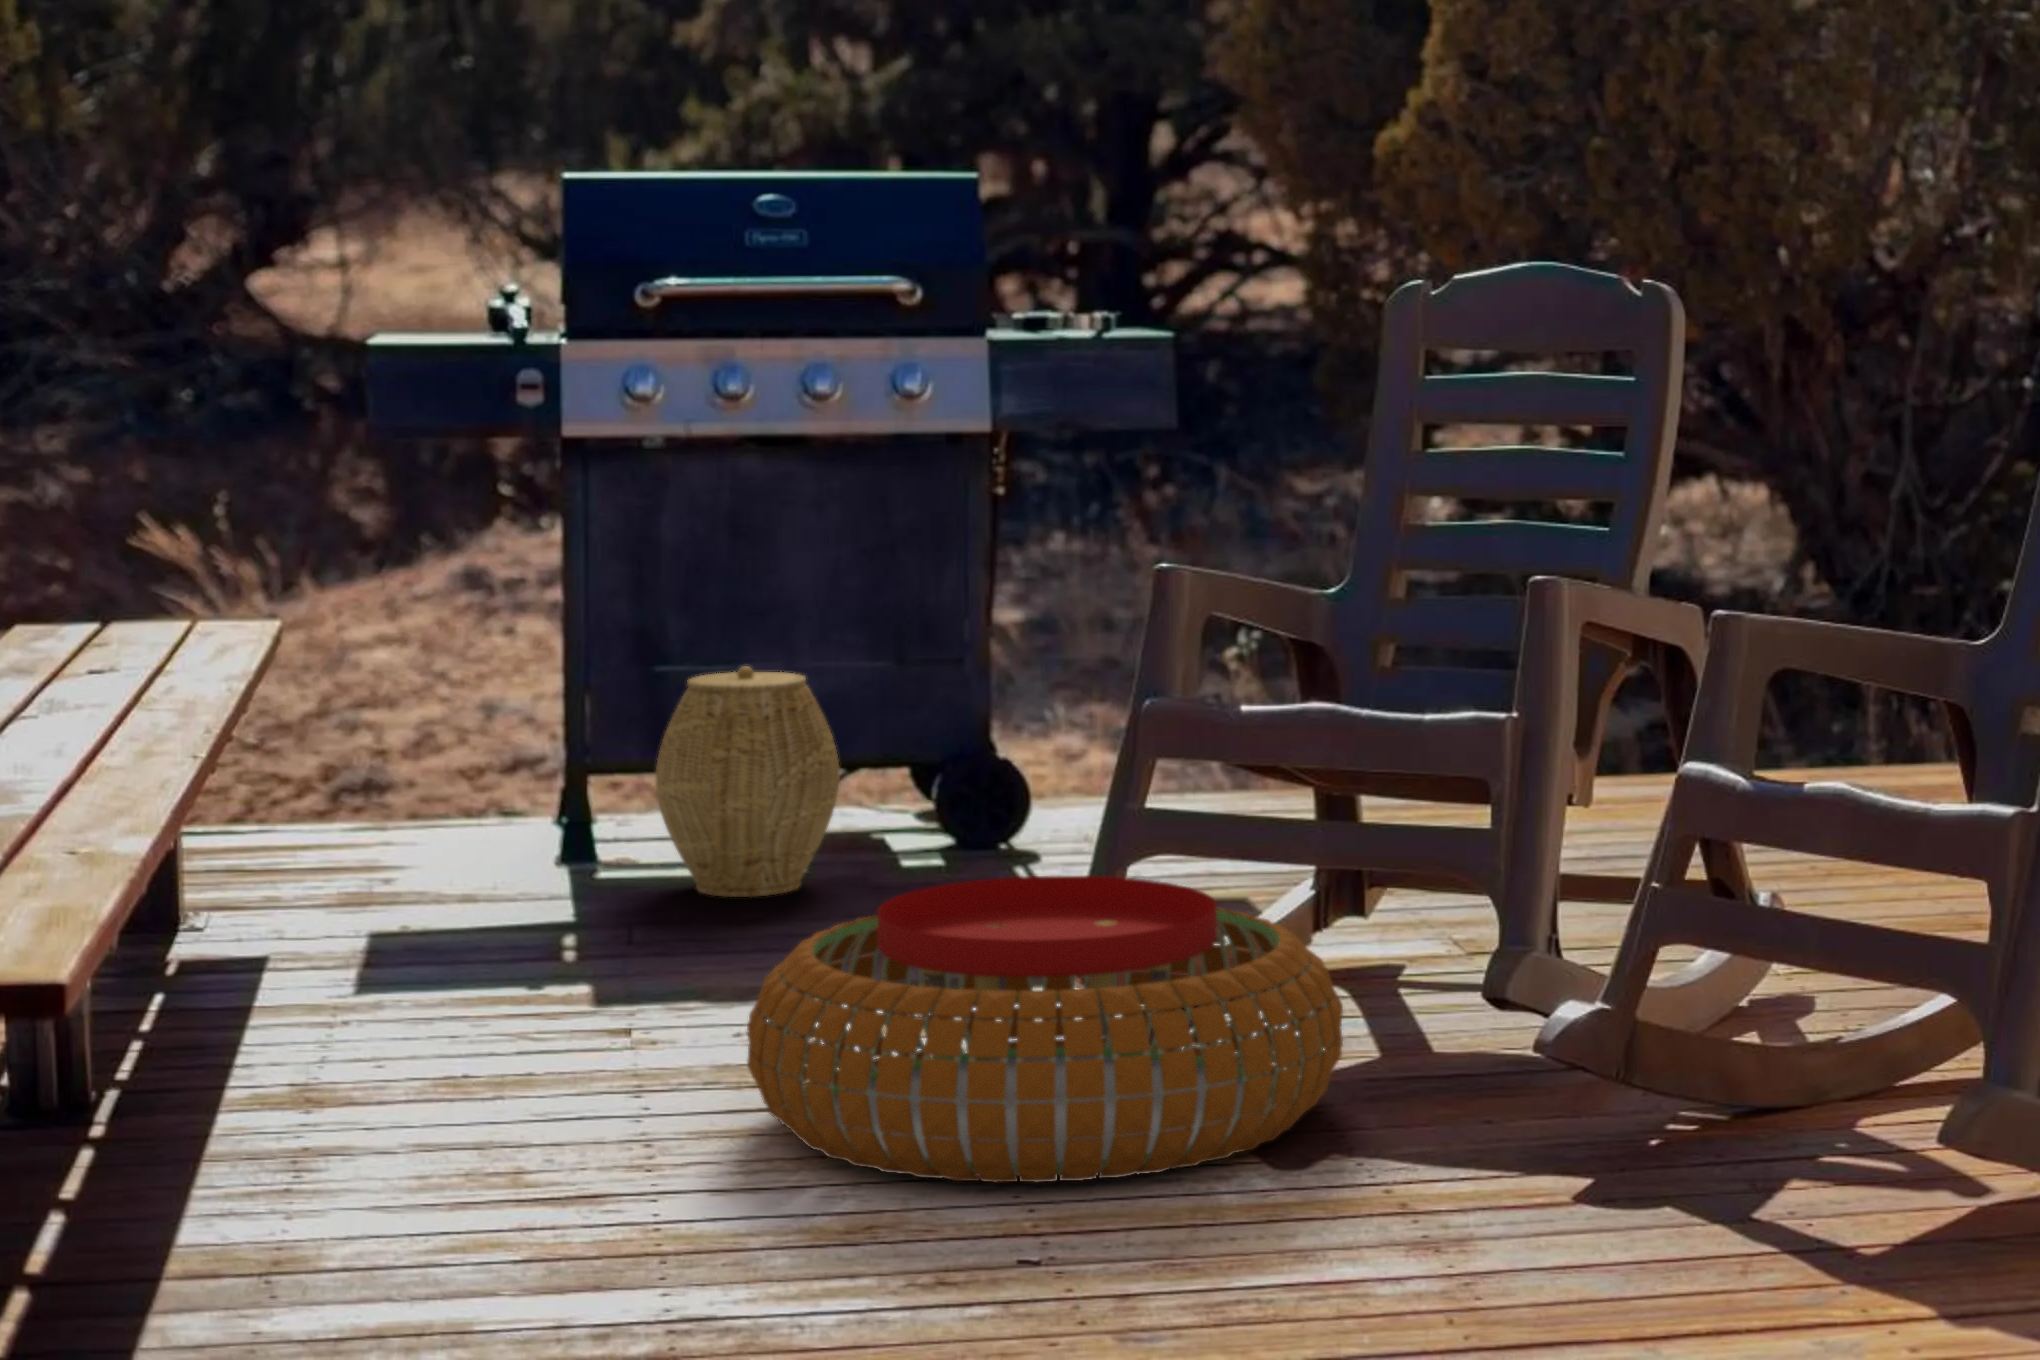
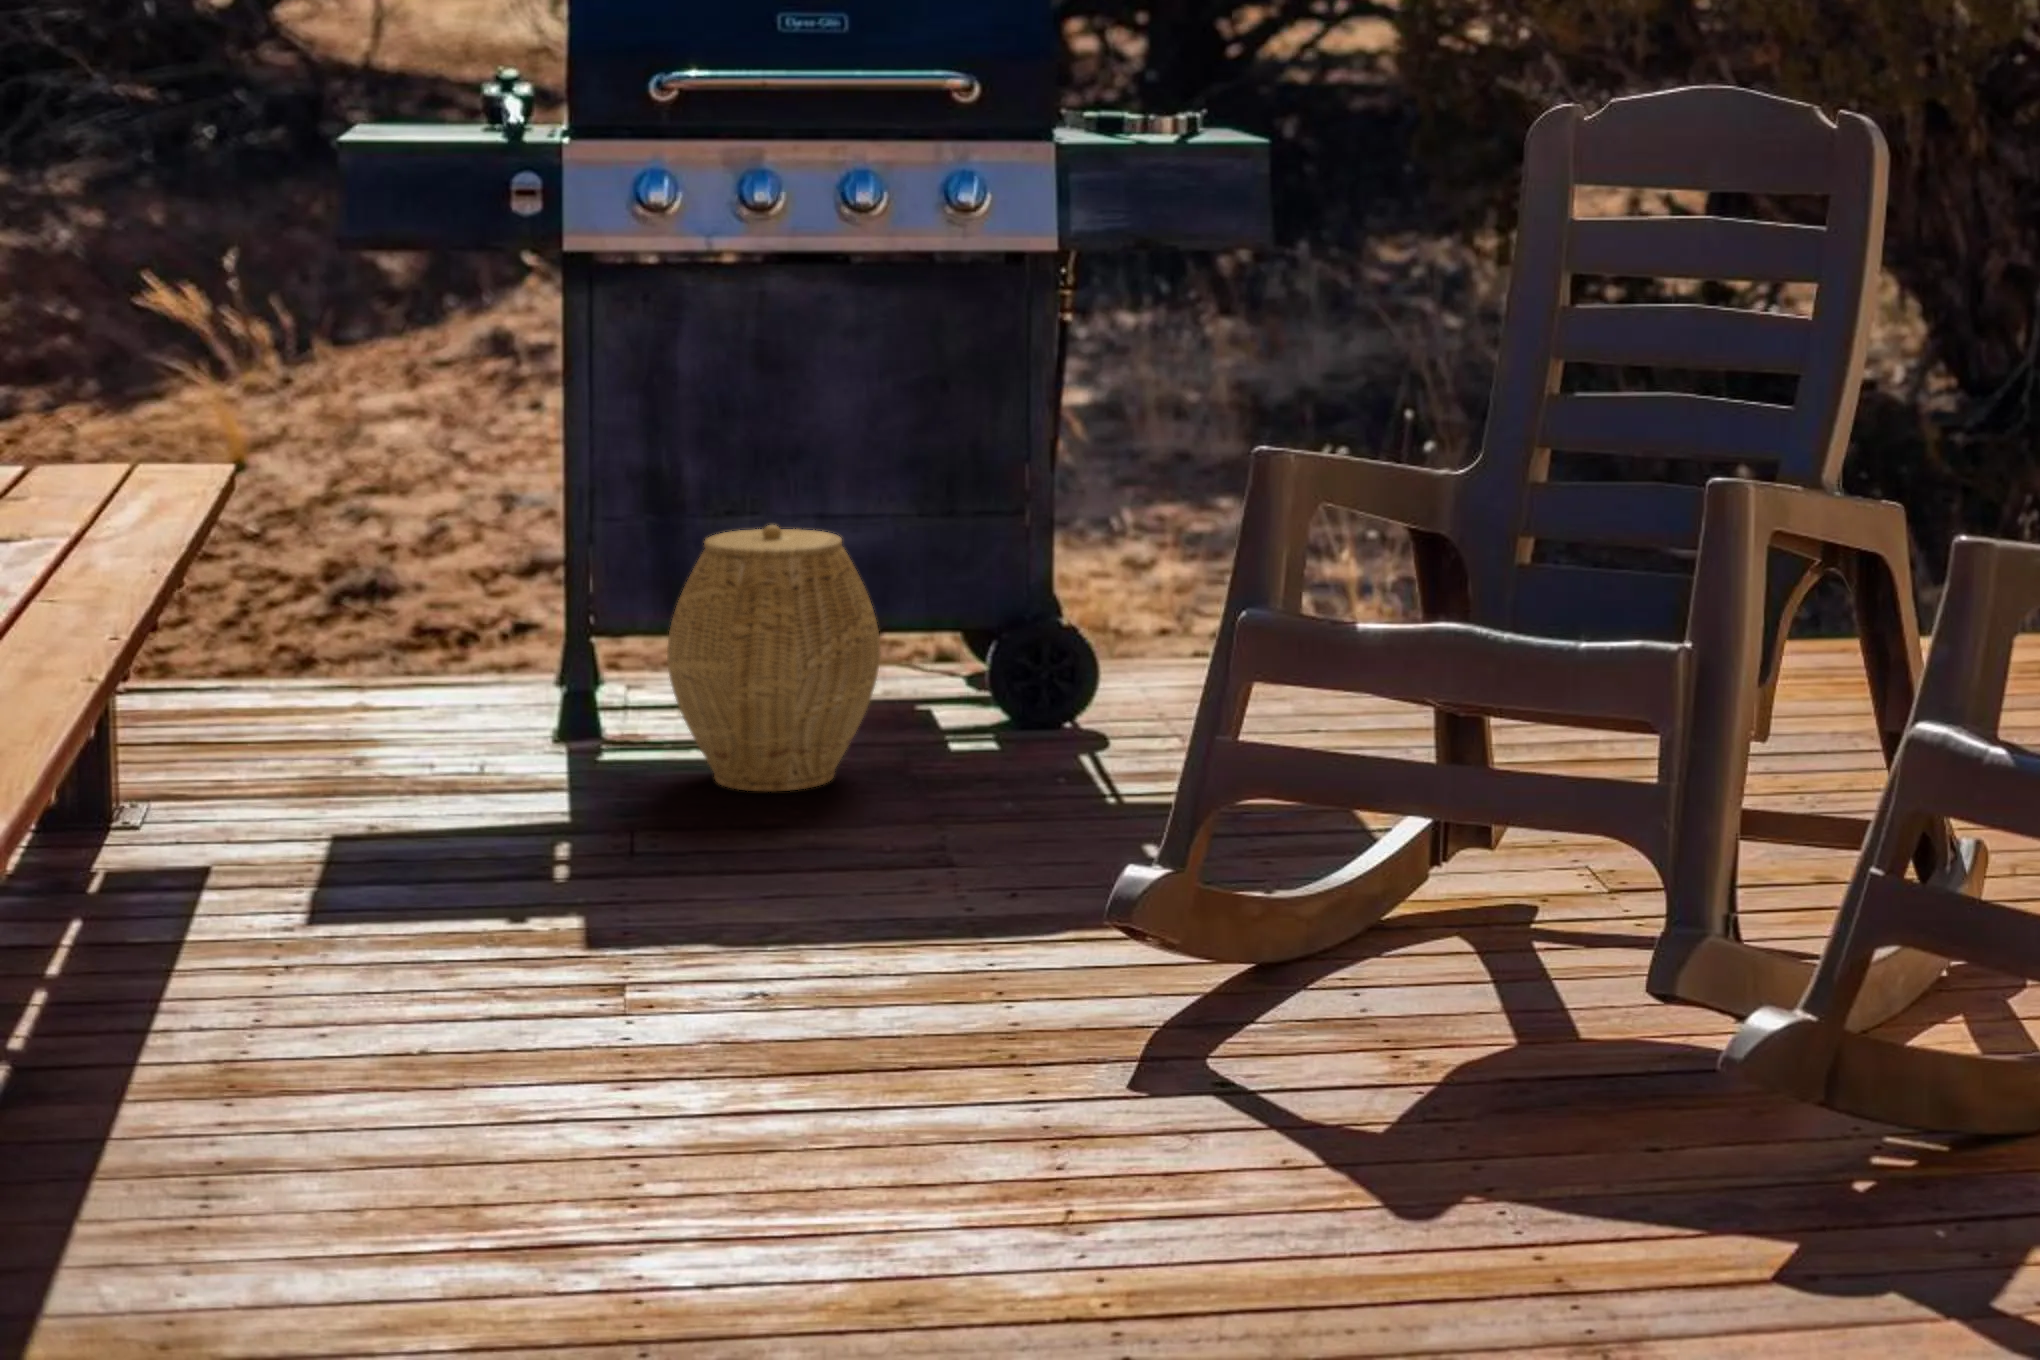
pouf: present [747,876,1343,1182] -> none [756,830,1481,1240]

